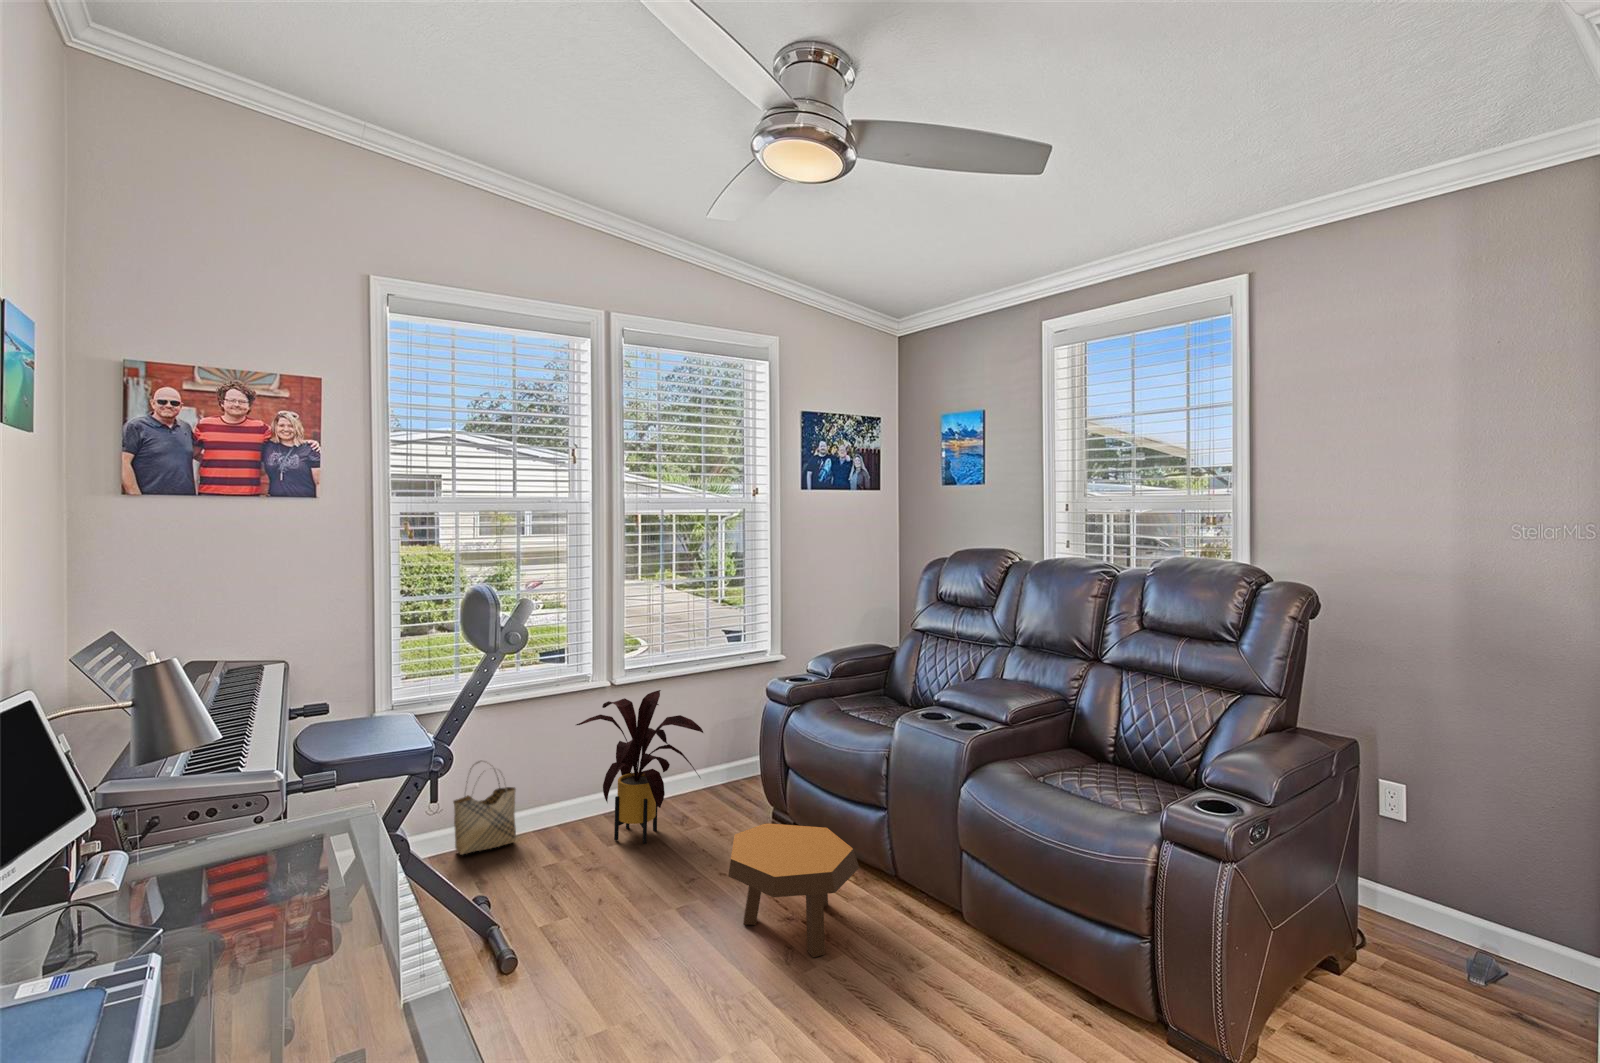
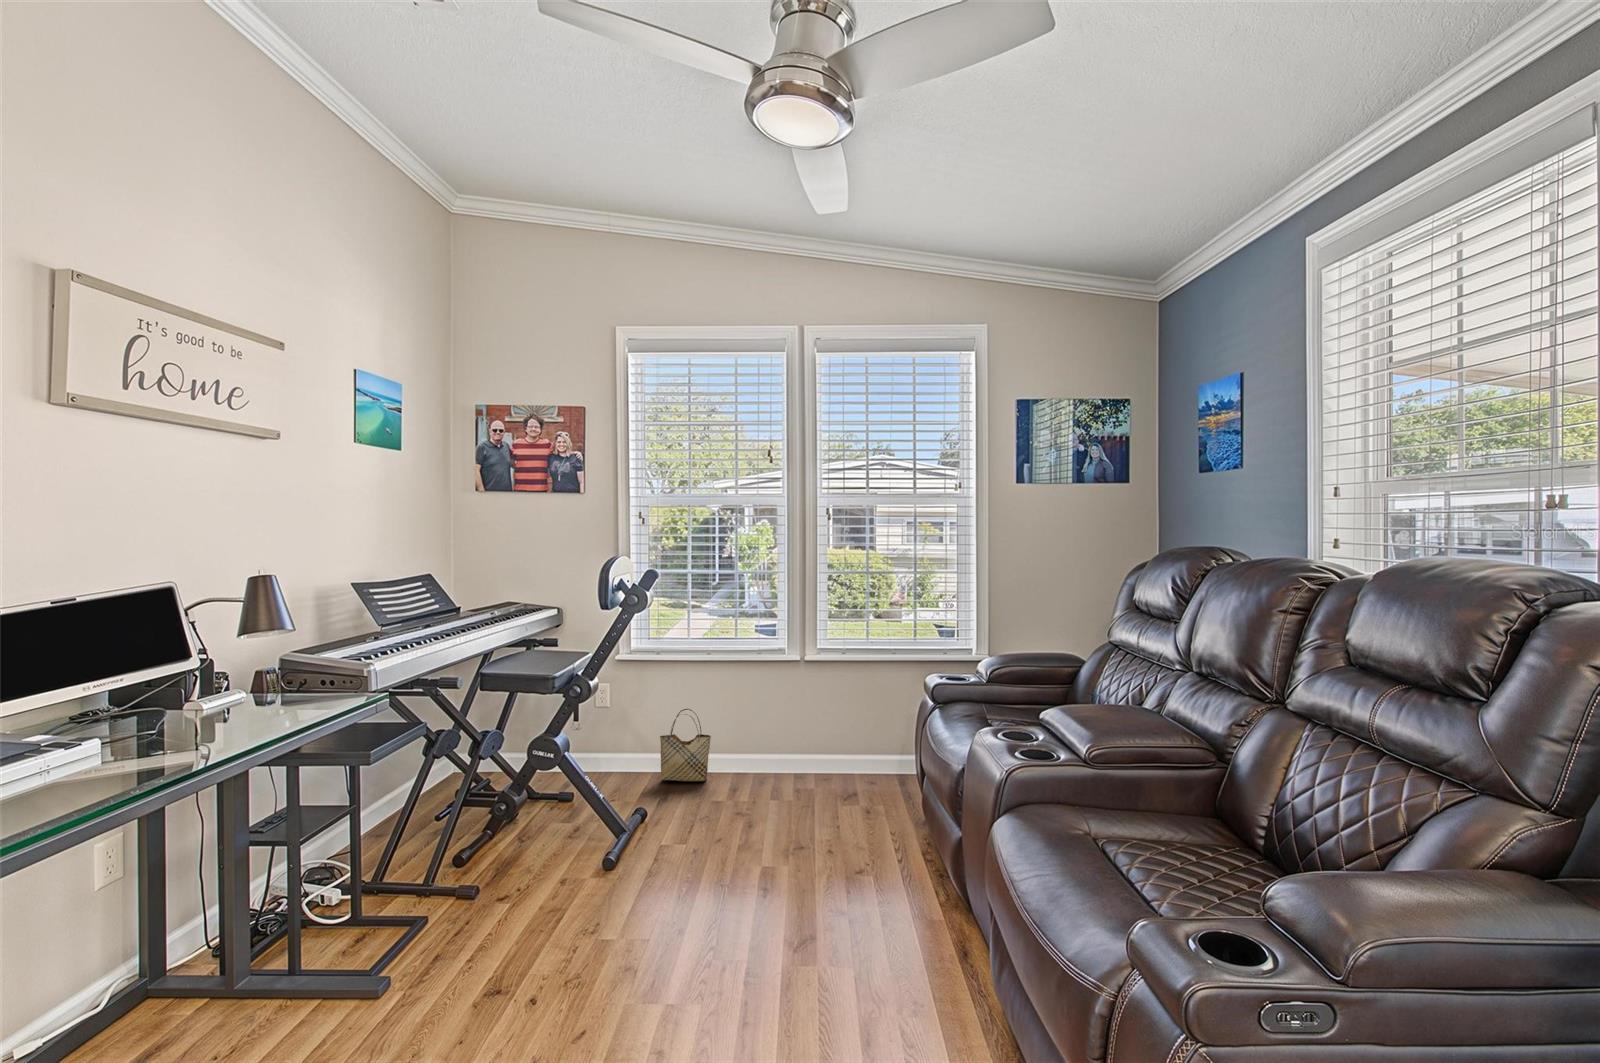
house plant: present [576,690,703,844] -> none [745,671,845,805]
footstool: present [728,823,859,957] -> none [775,797,900,924]

